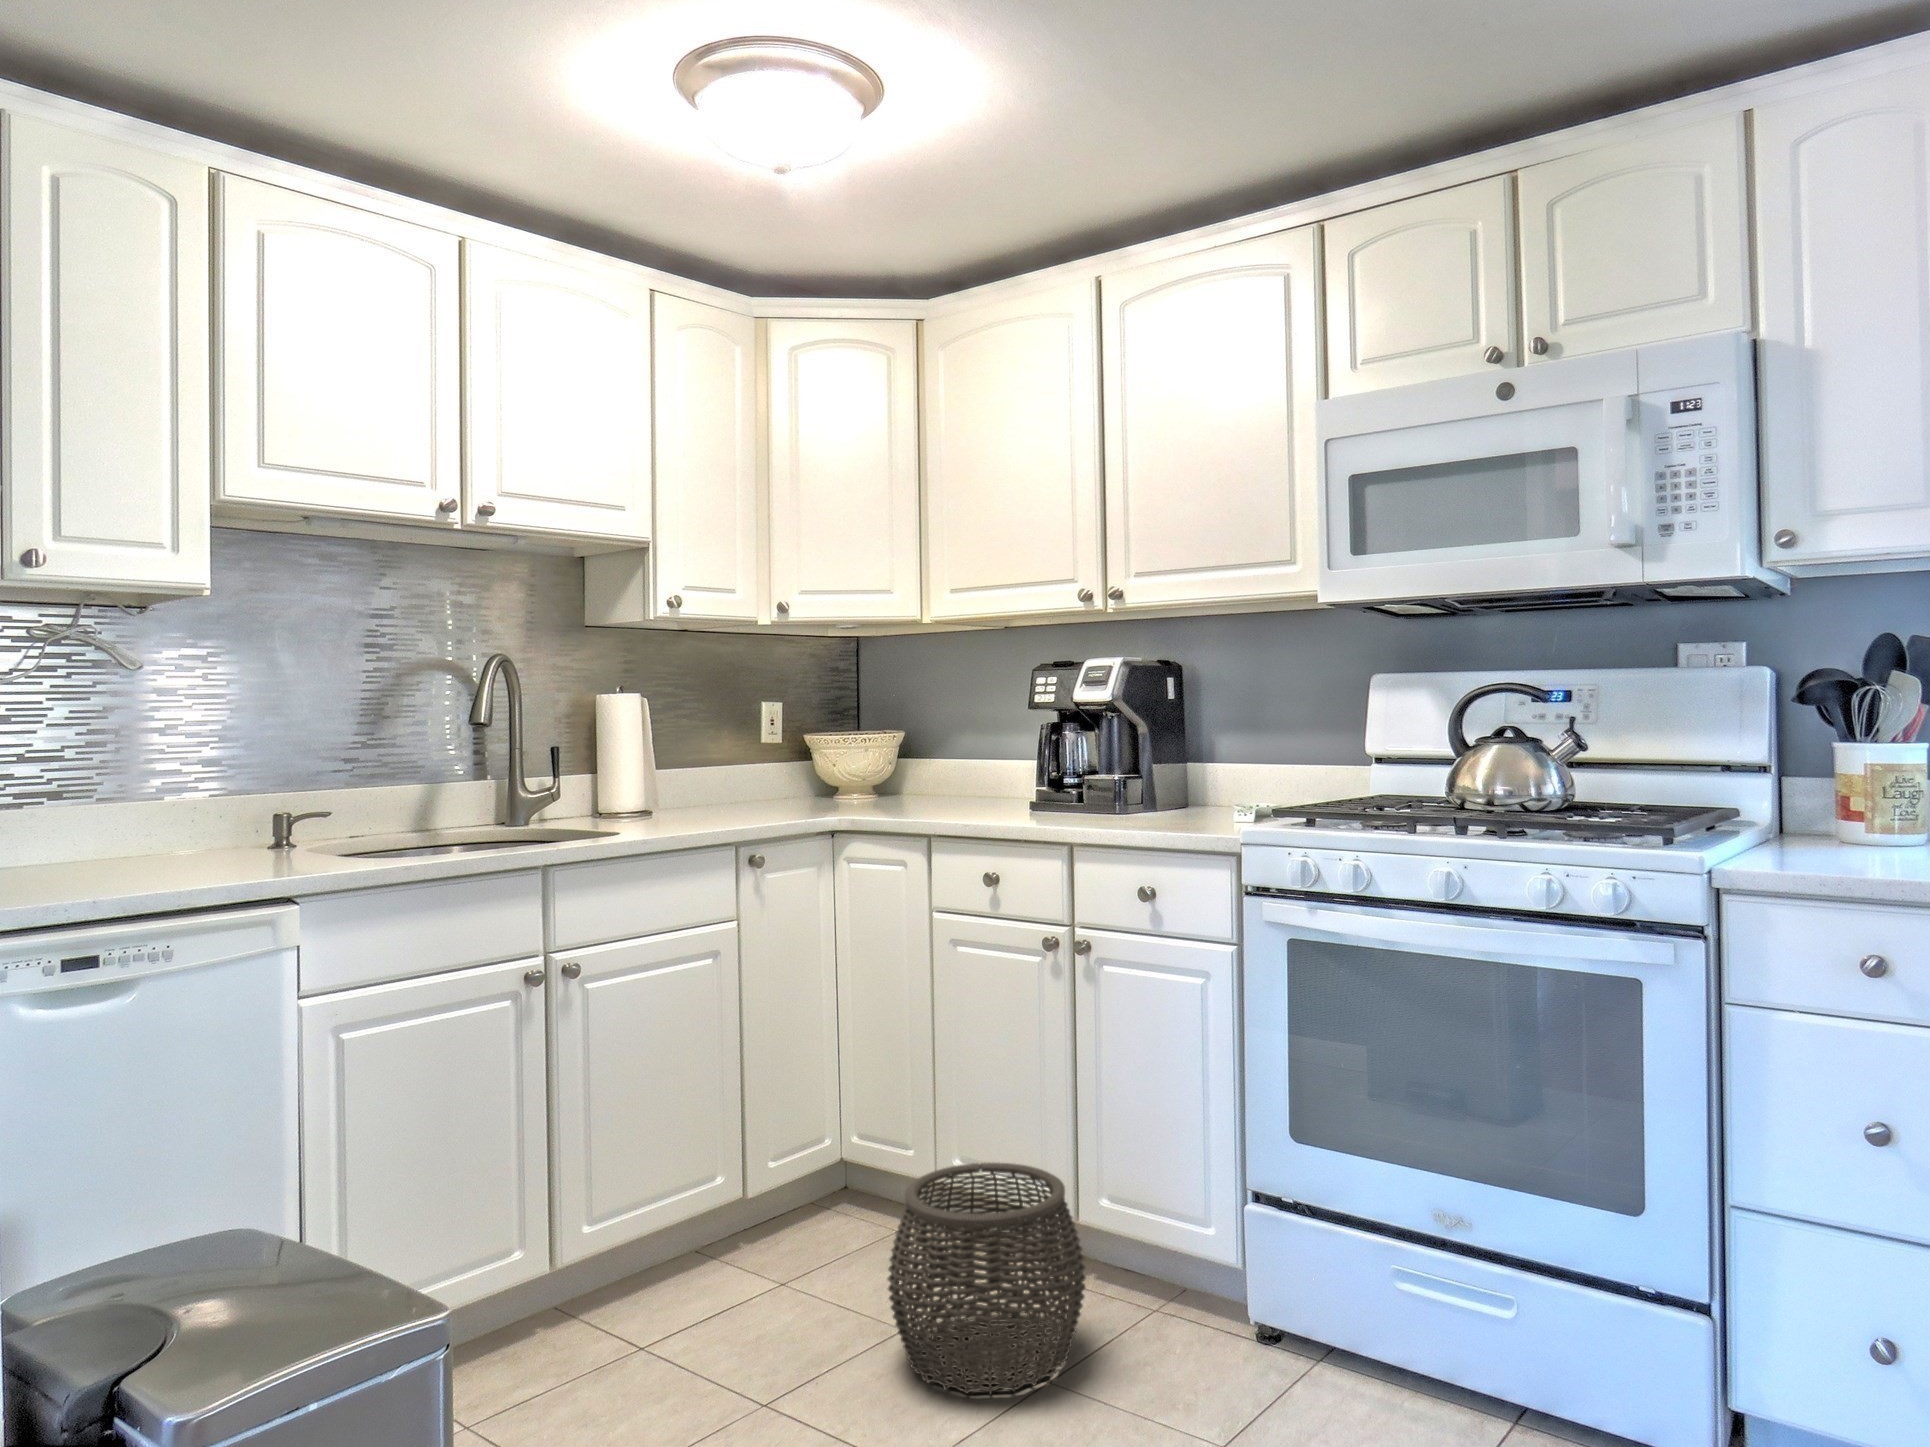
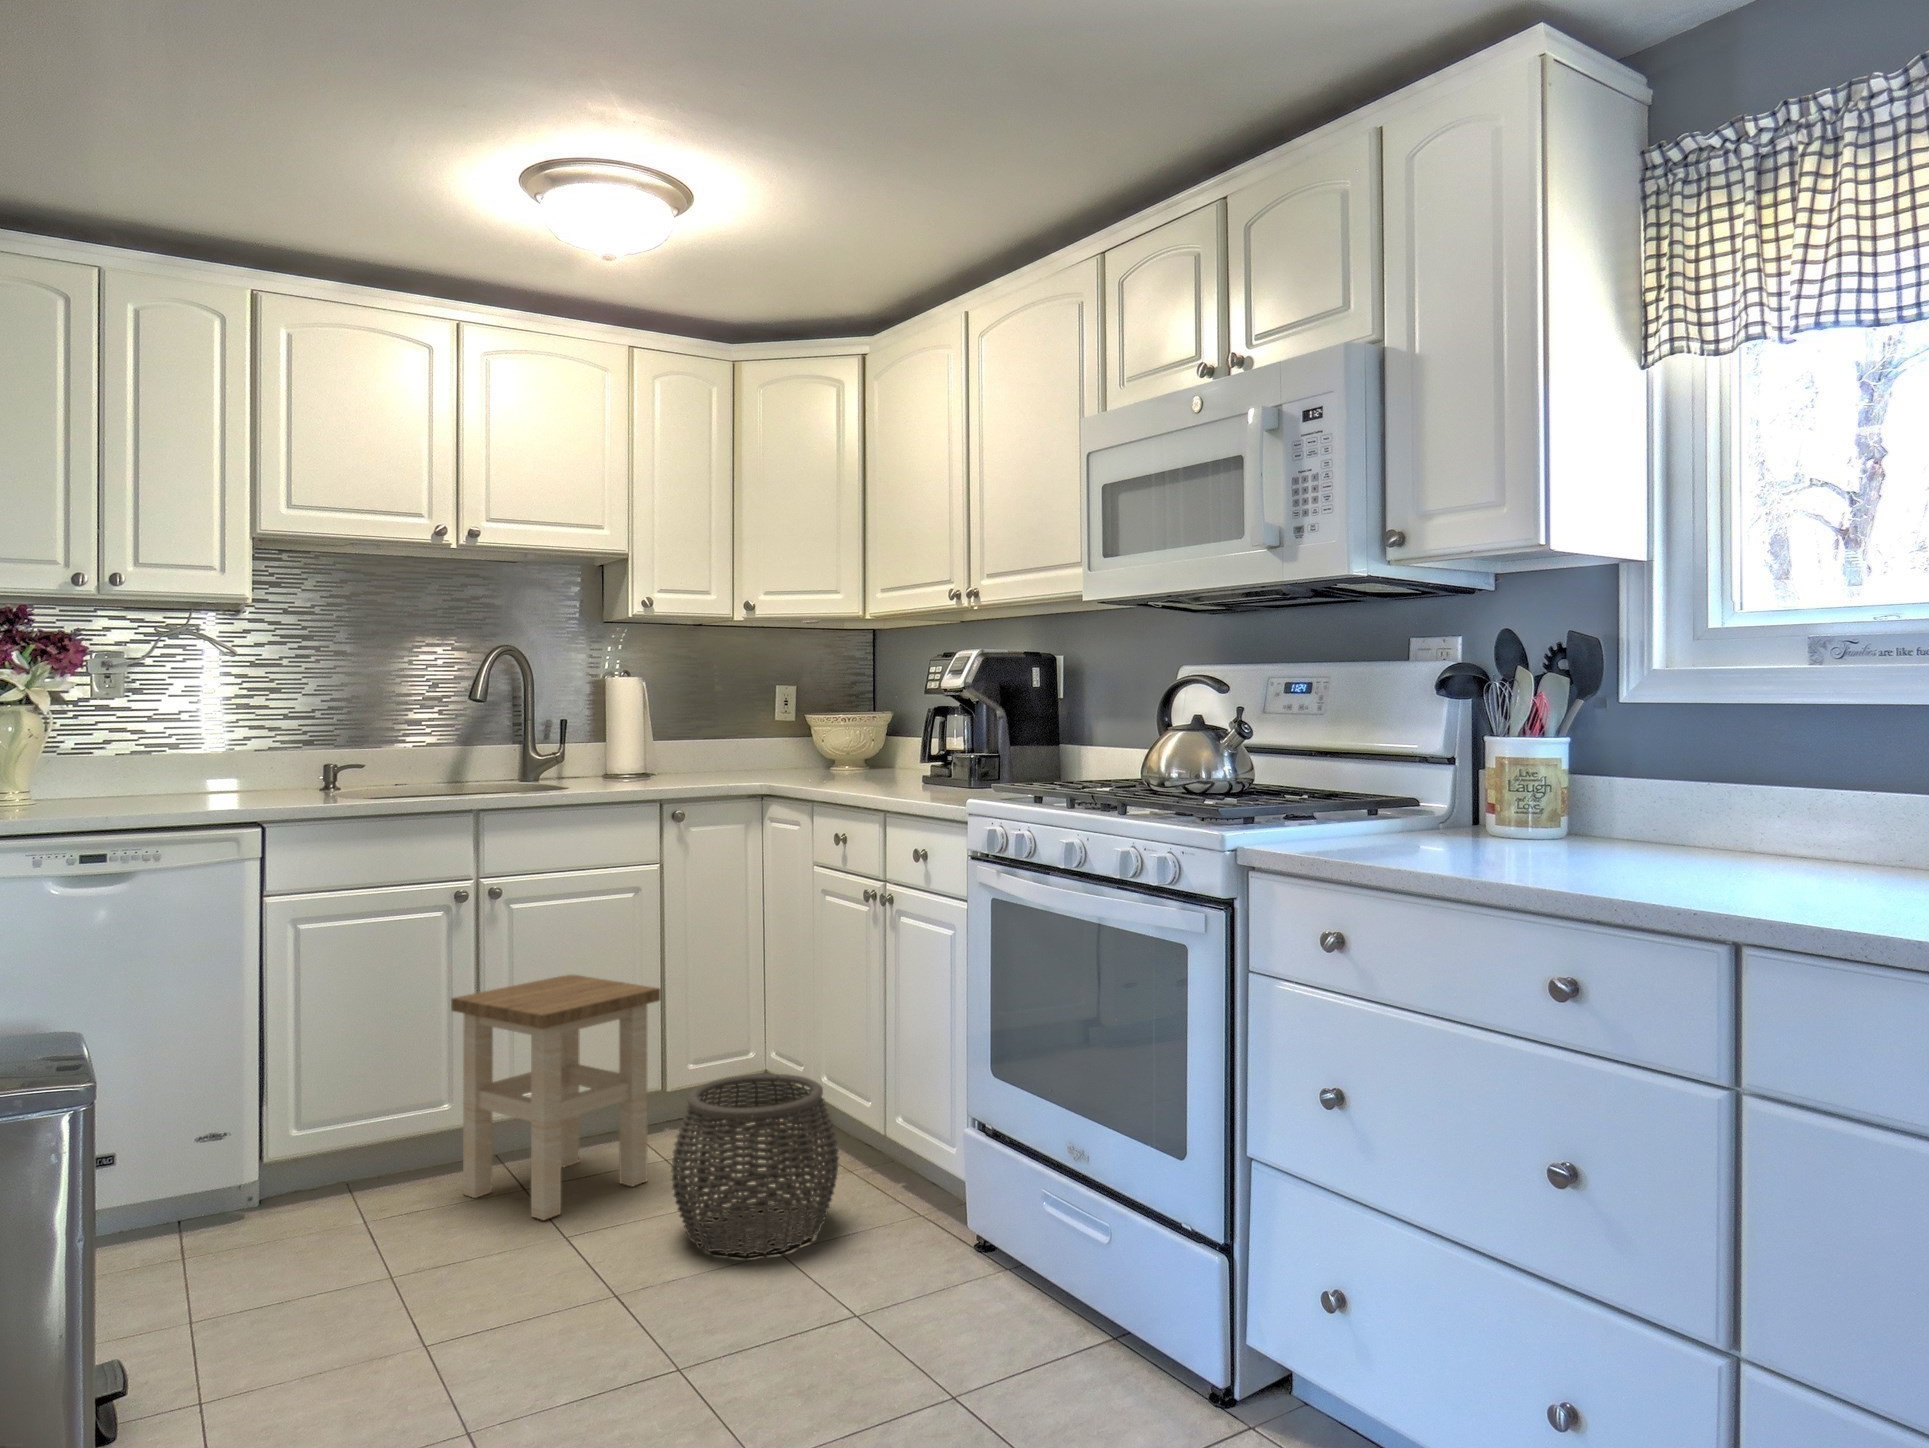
stool: none [545,1065,797,1386] -> present [451,975,661,1220]

